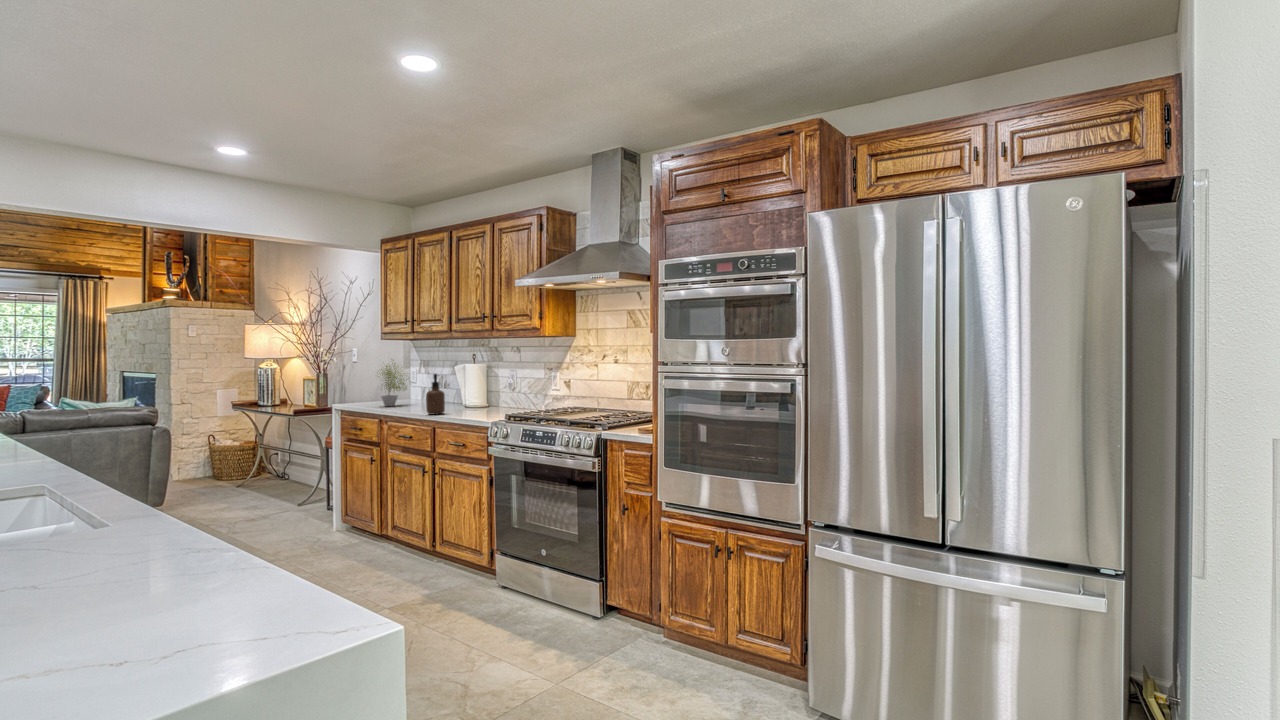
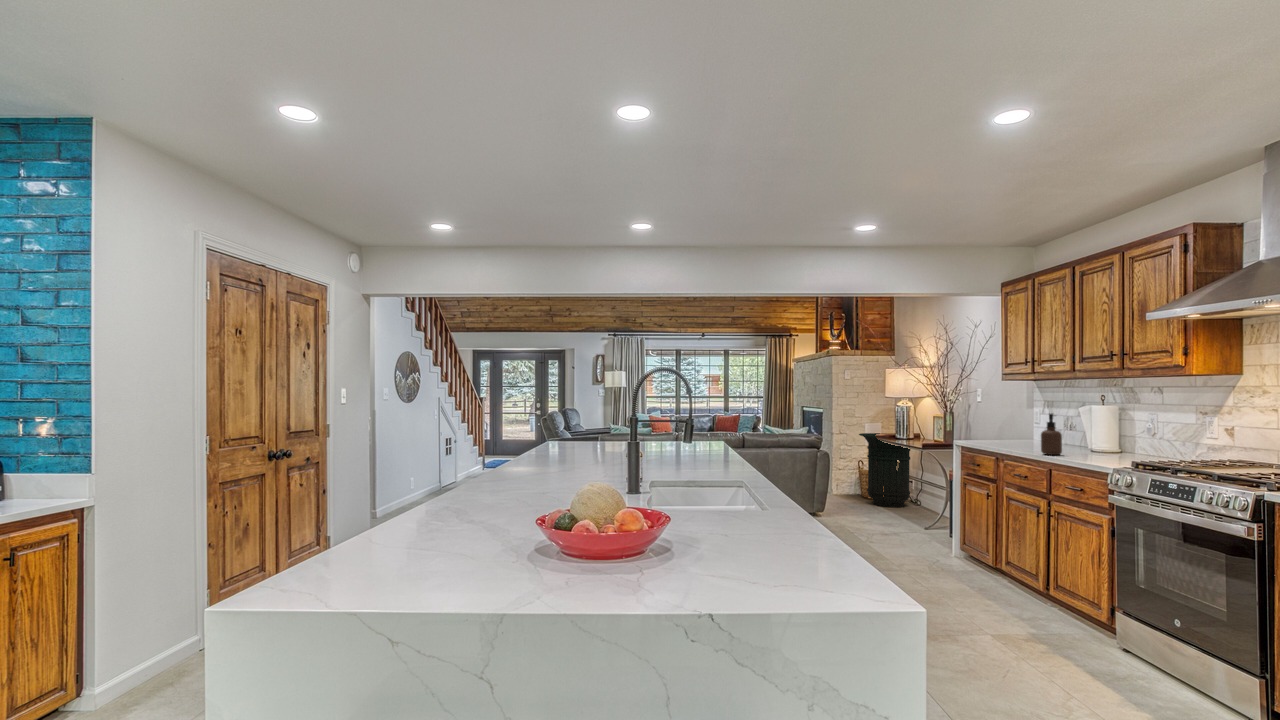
potted plant: present [381,363,407,406] -> none [990,398,1033,445]
trash can: none [210,401,287,487] -> present [859,433,910,507]

